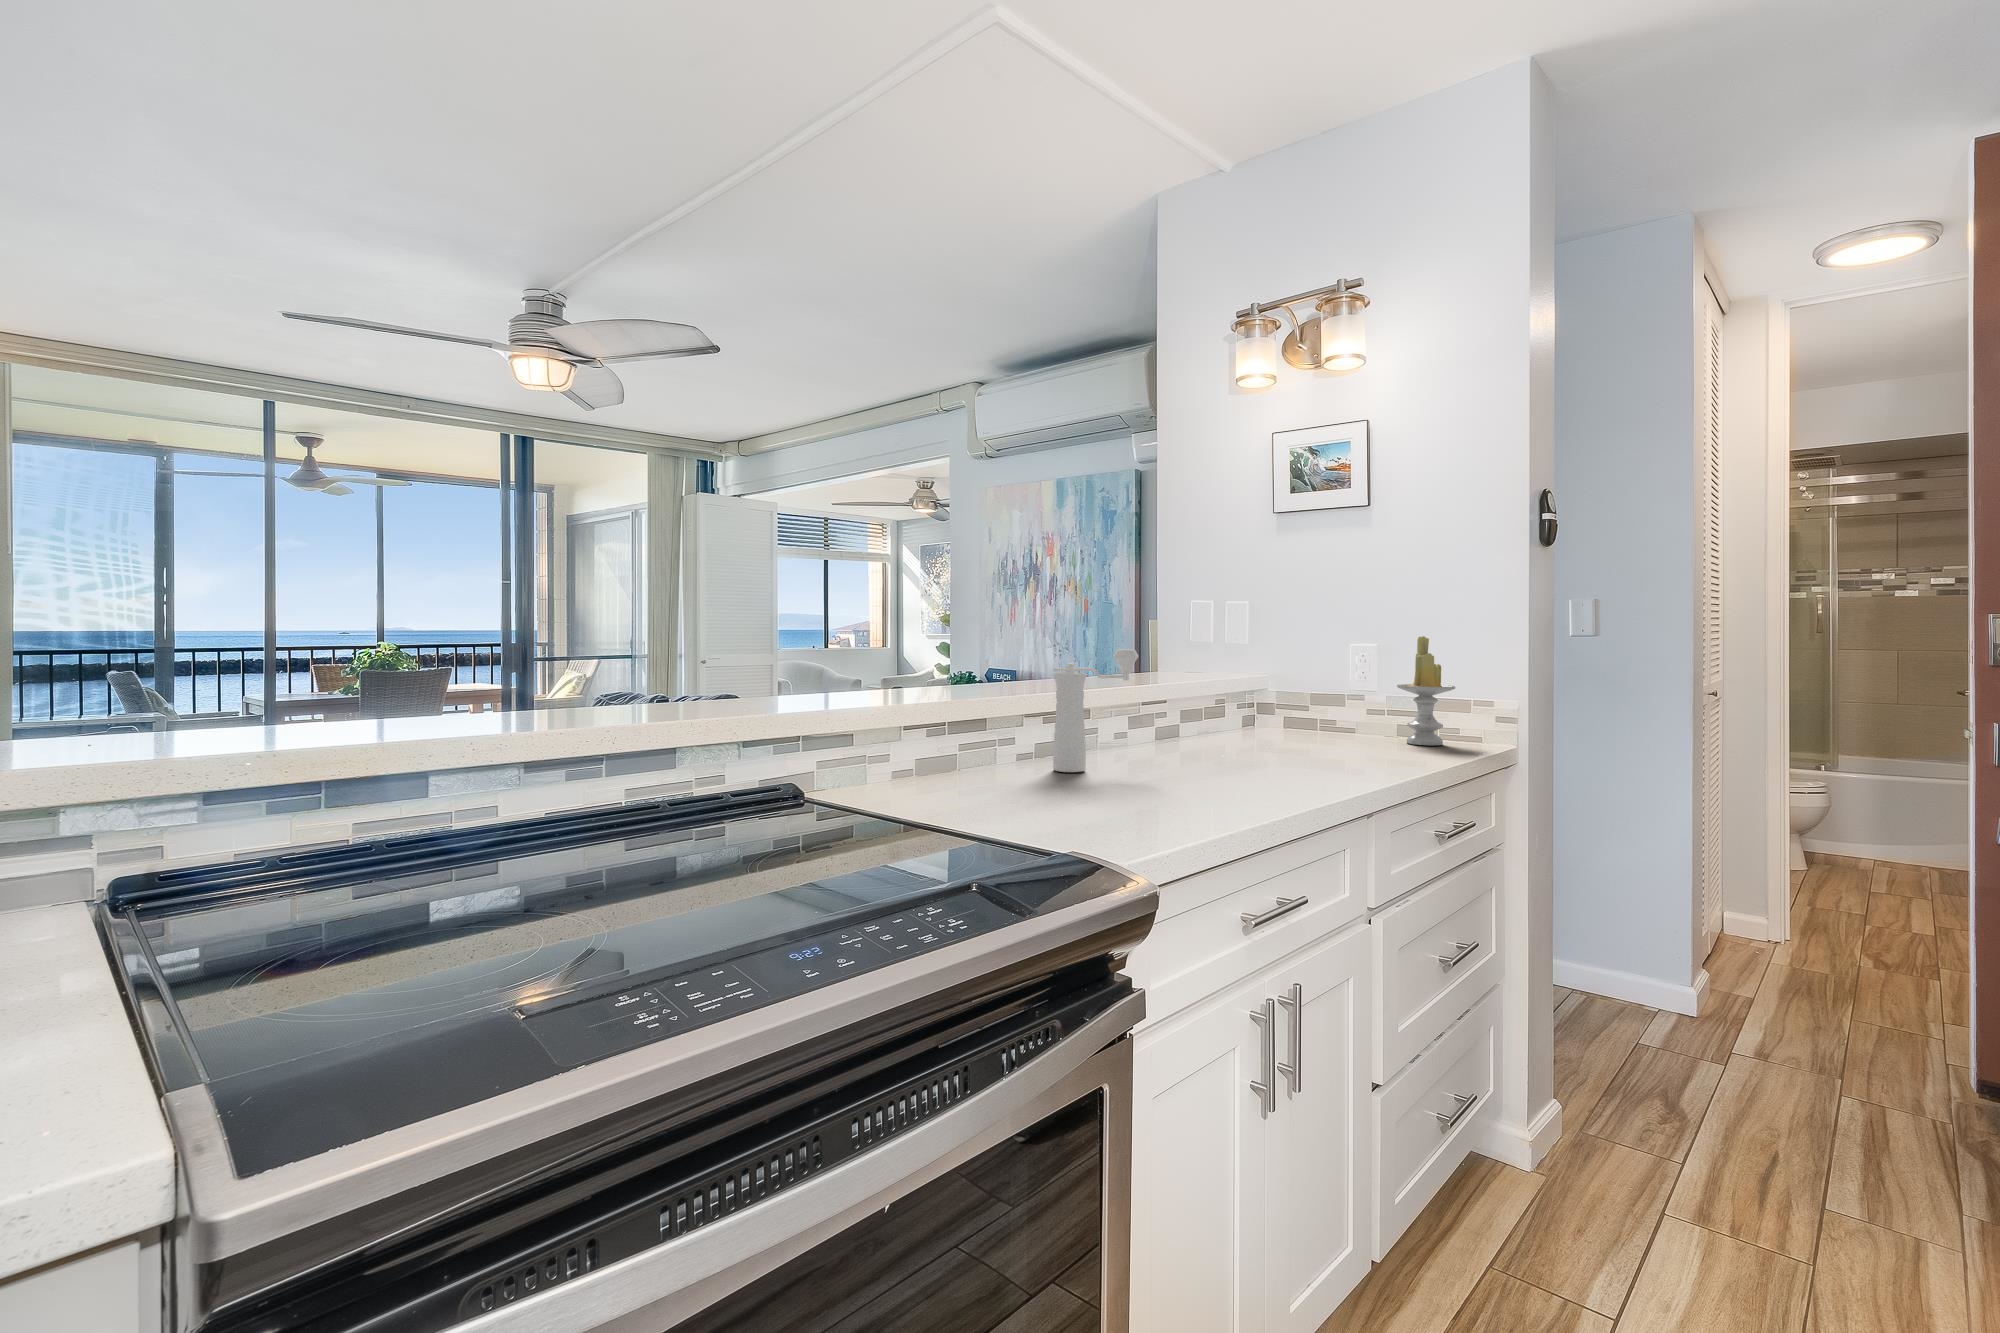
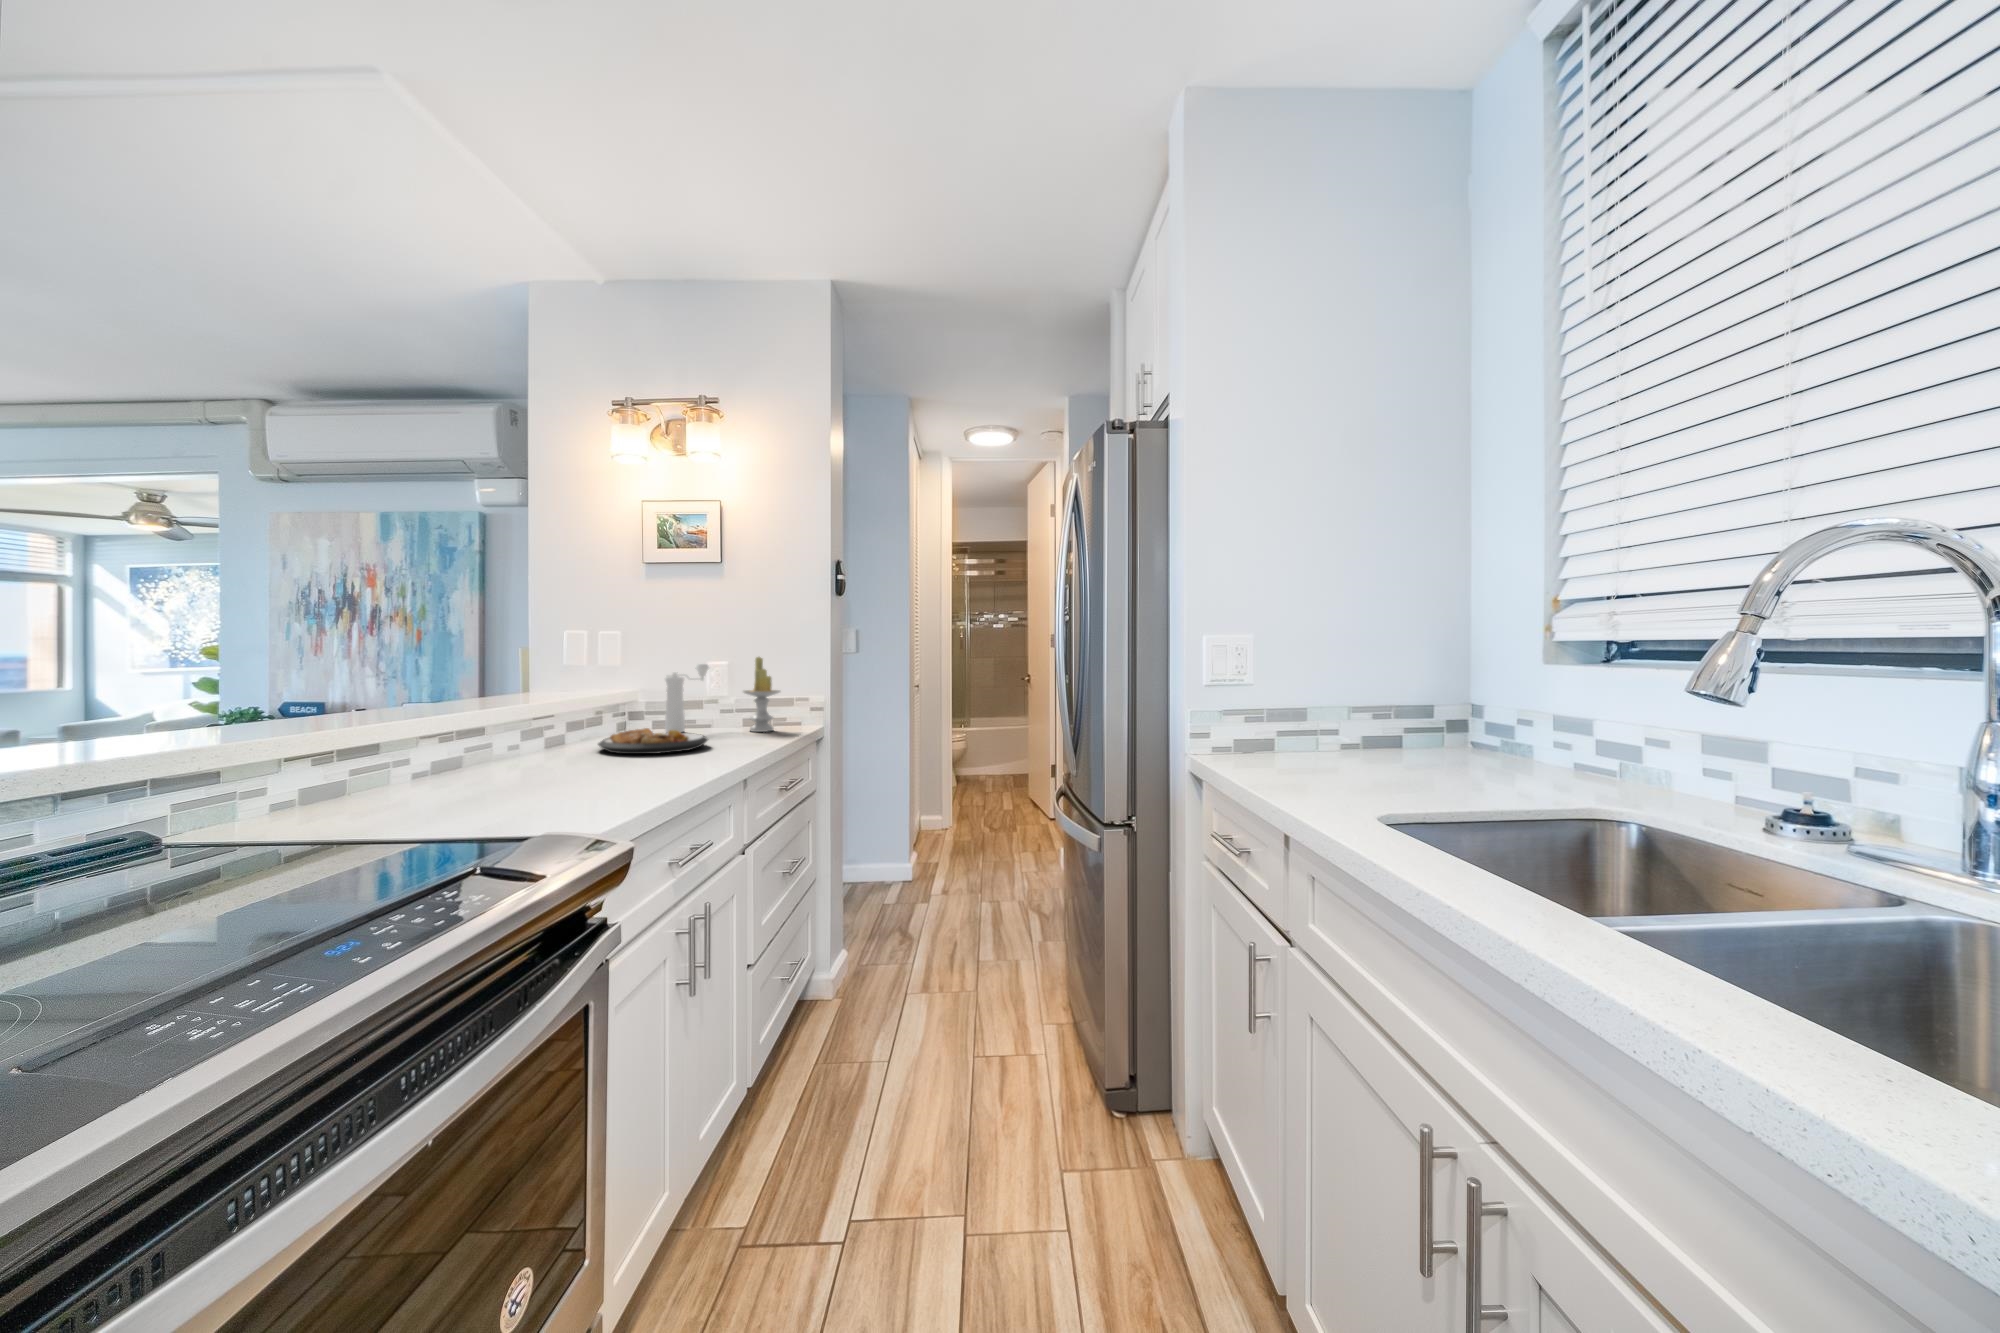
pepper mill: present [1053,649,1139,772] -> present [665,664,709,732]
plate: none [1203,727,1341,761] -> present [598,728,708,754]

